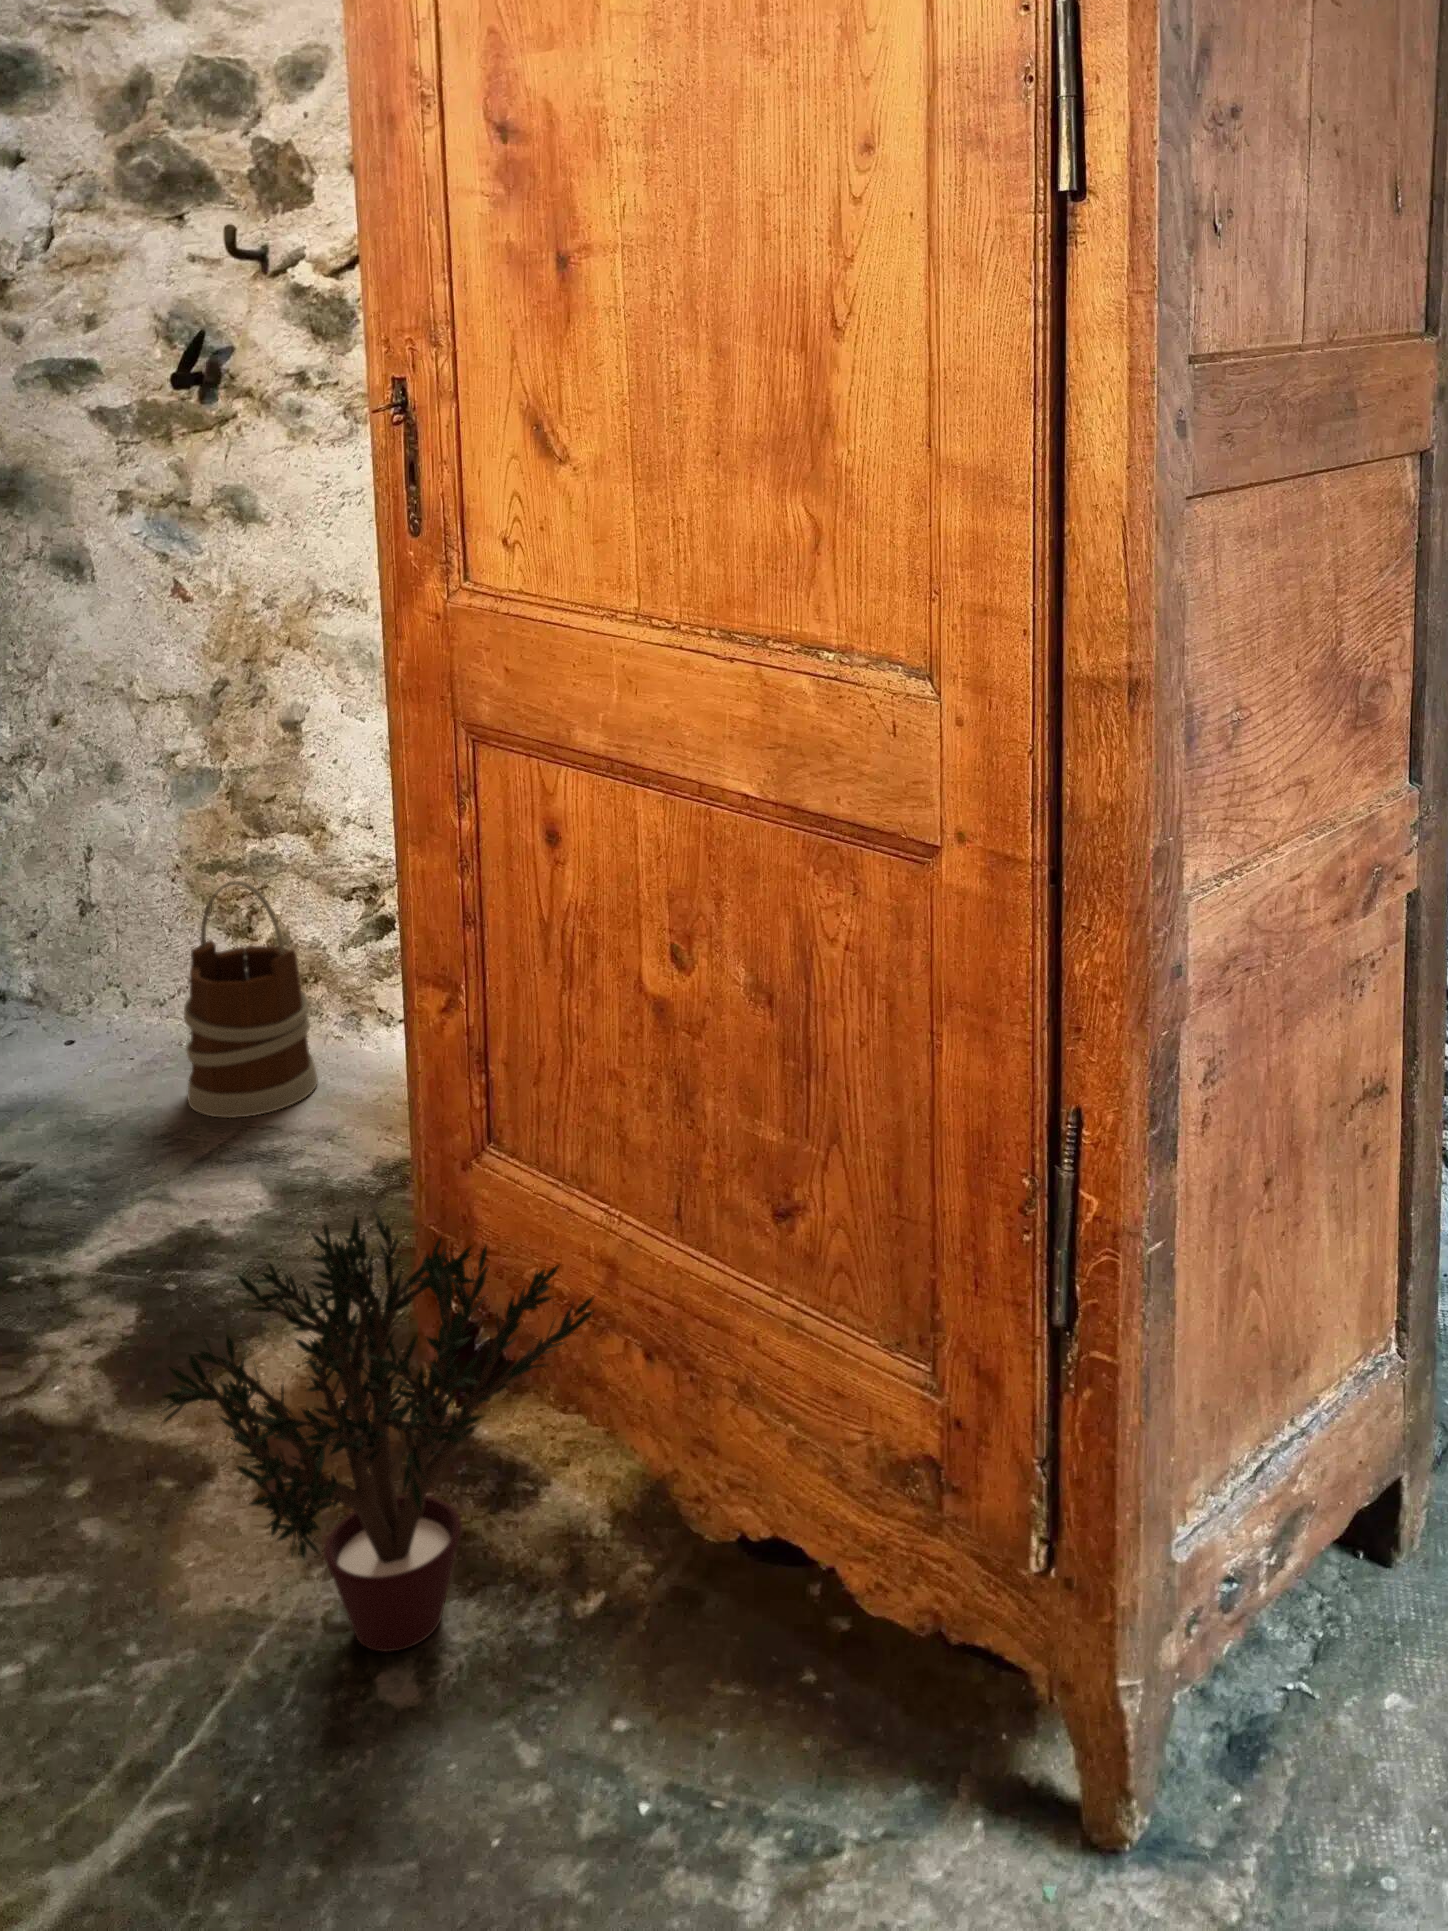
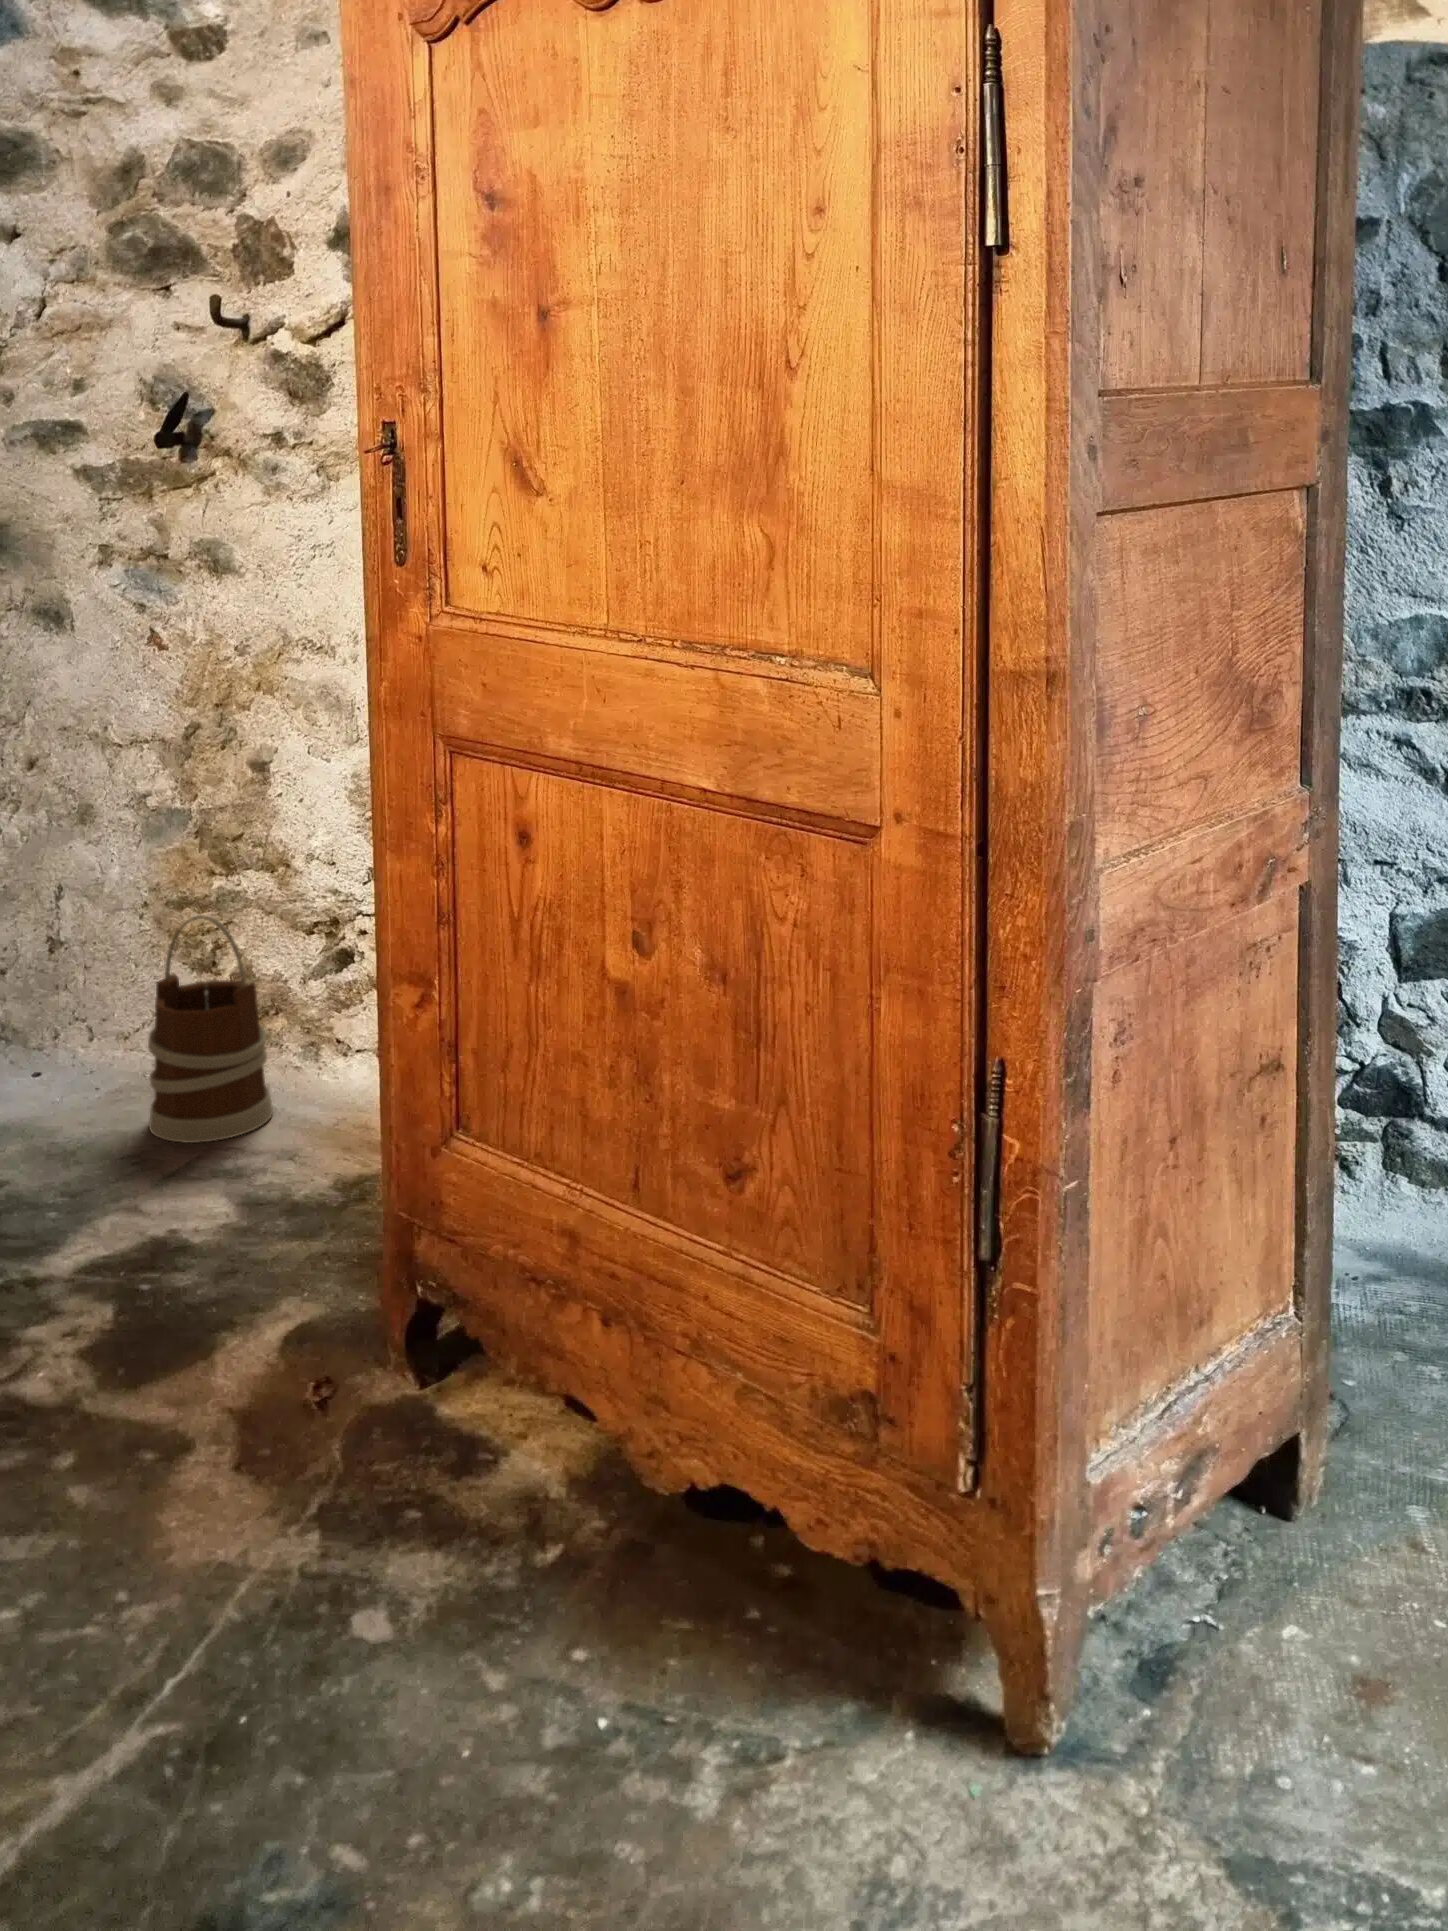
potted plant: present [158,1211,594,1652] -> none [152,1174,562,1584]

